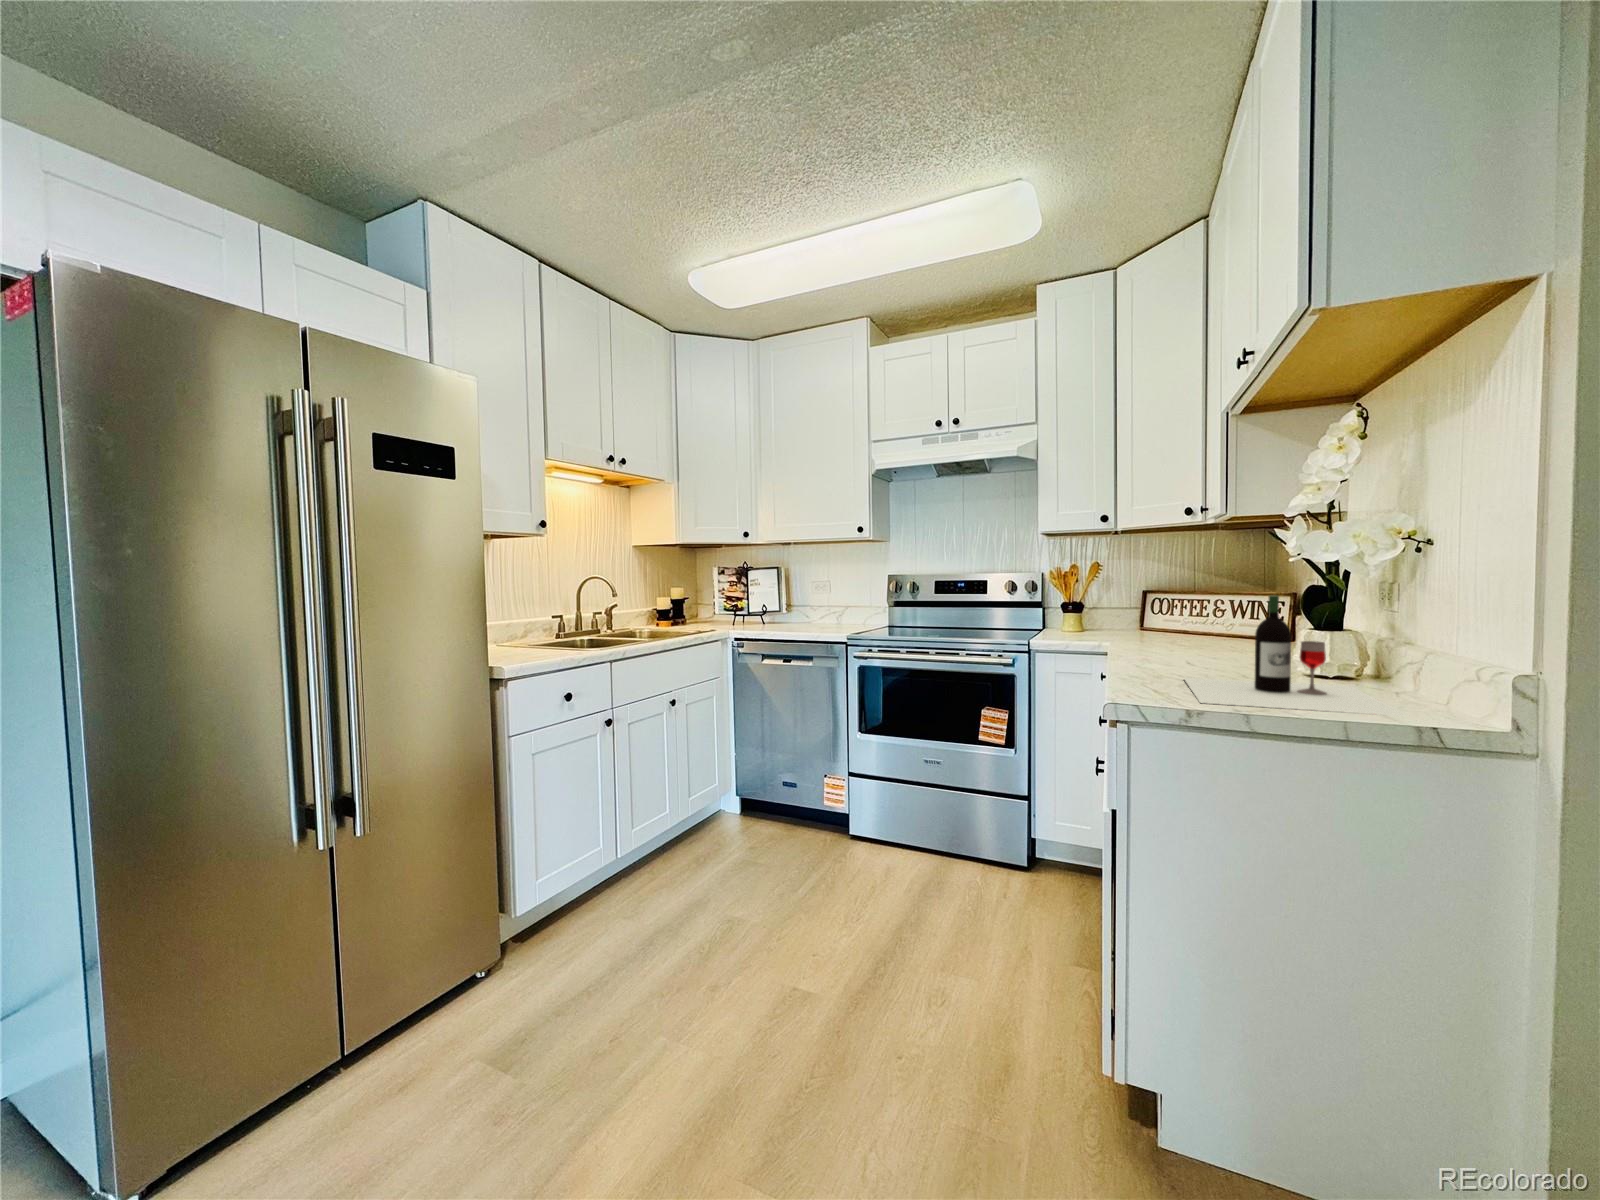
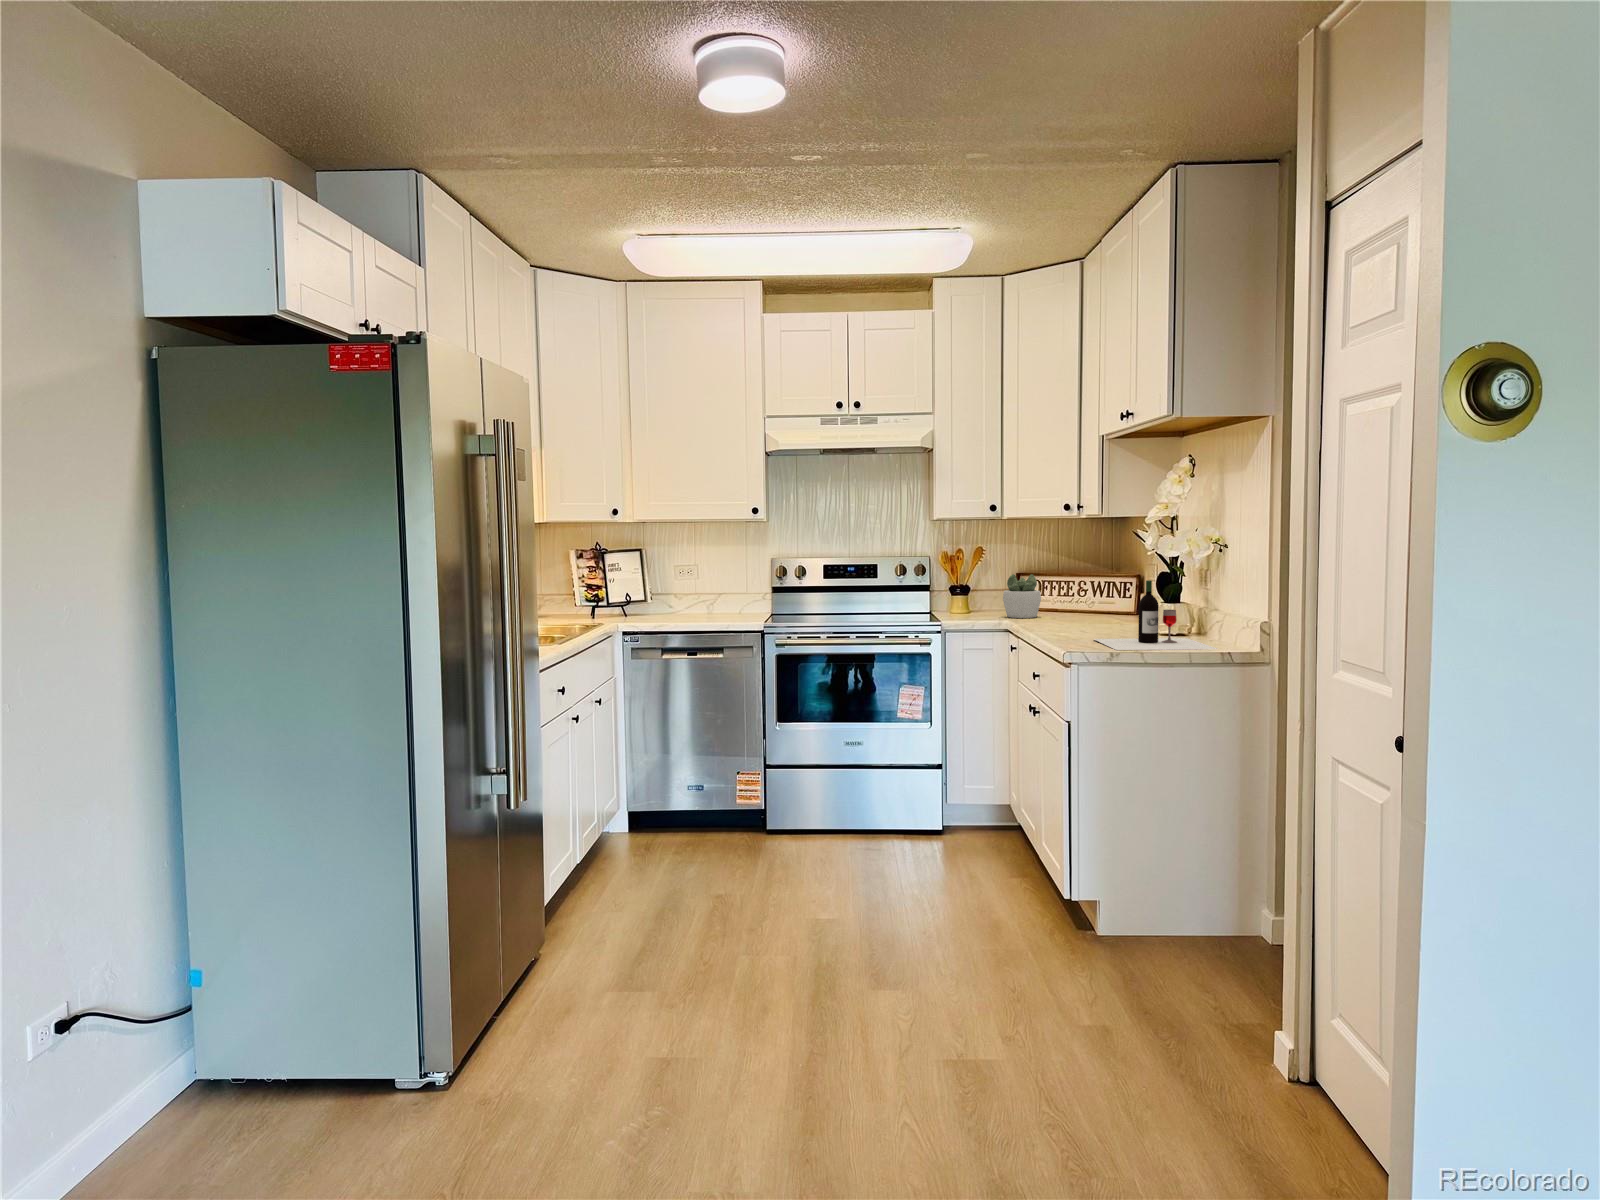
succulent plant: none [1111,590,1158,640] -> present [1003,574,1041,618]

